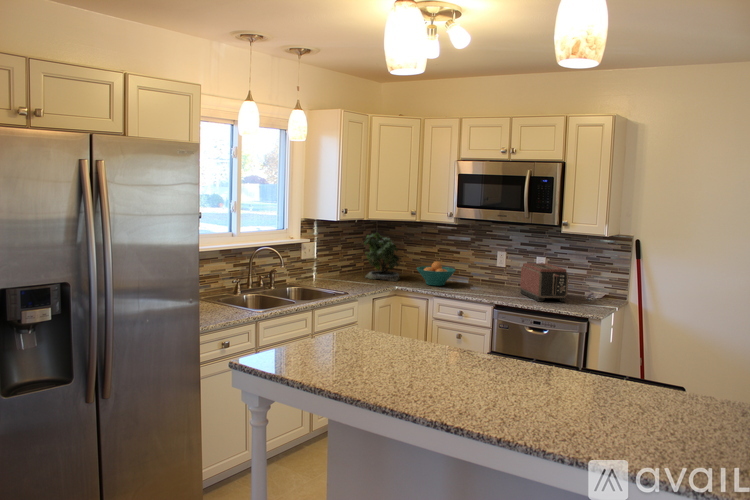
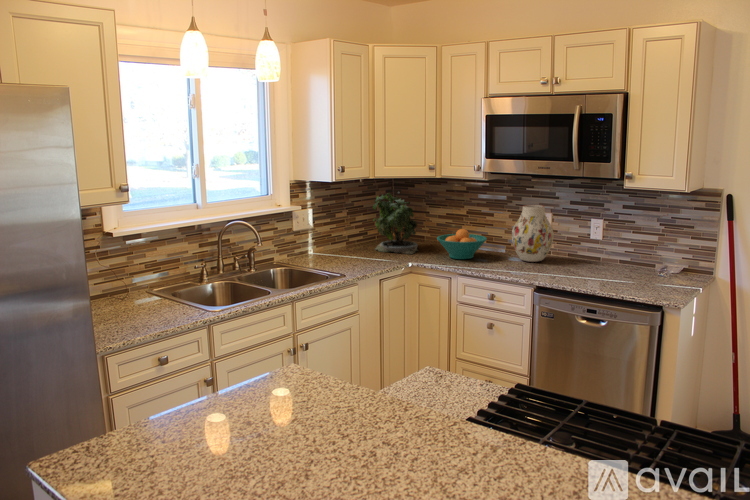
vase: none [475,245,508,289] -> present [512,205,554,262]
toaster: present [520,263,569,302] -> none [570,228,634,281]

